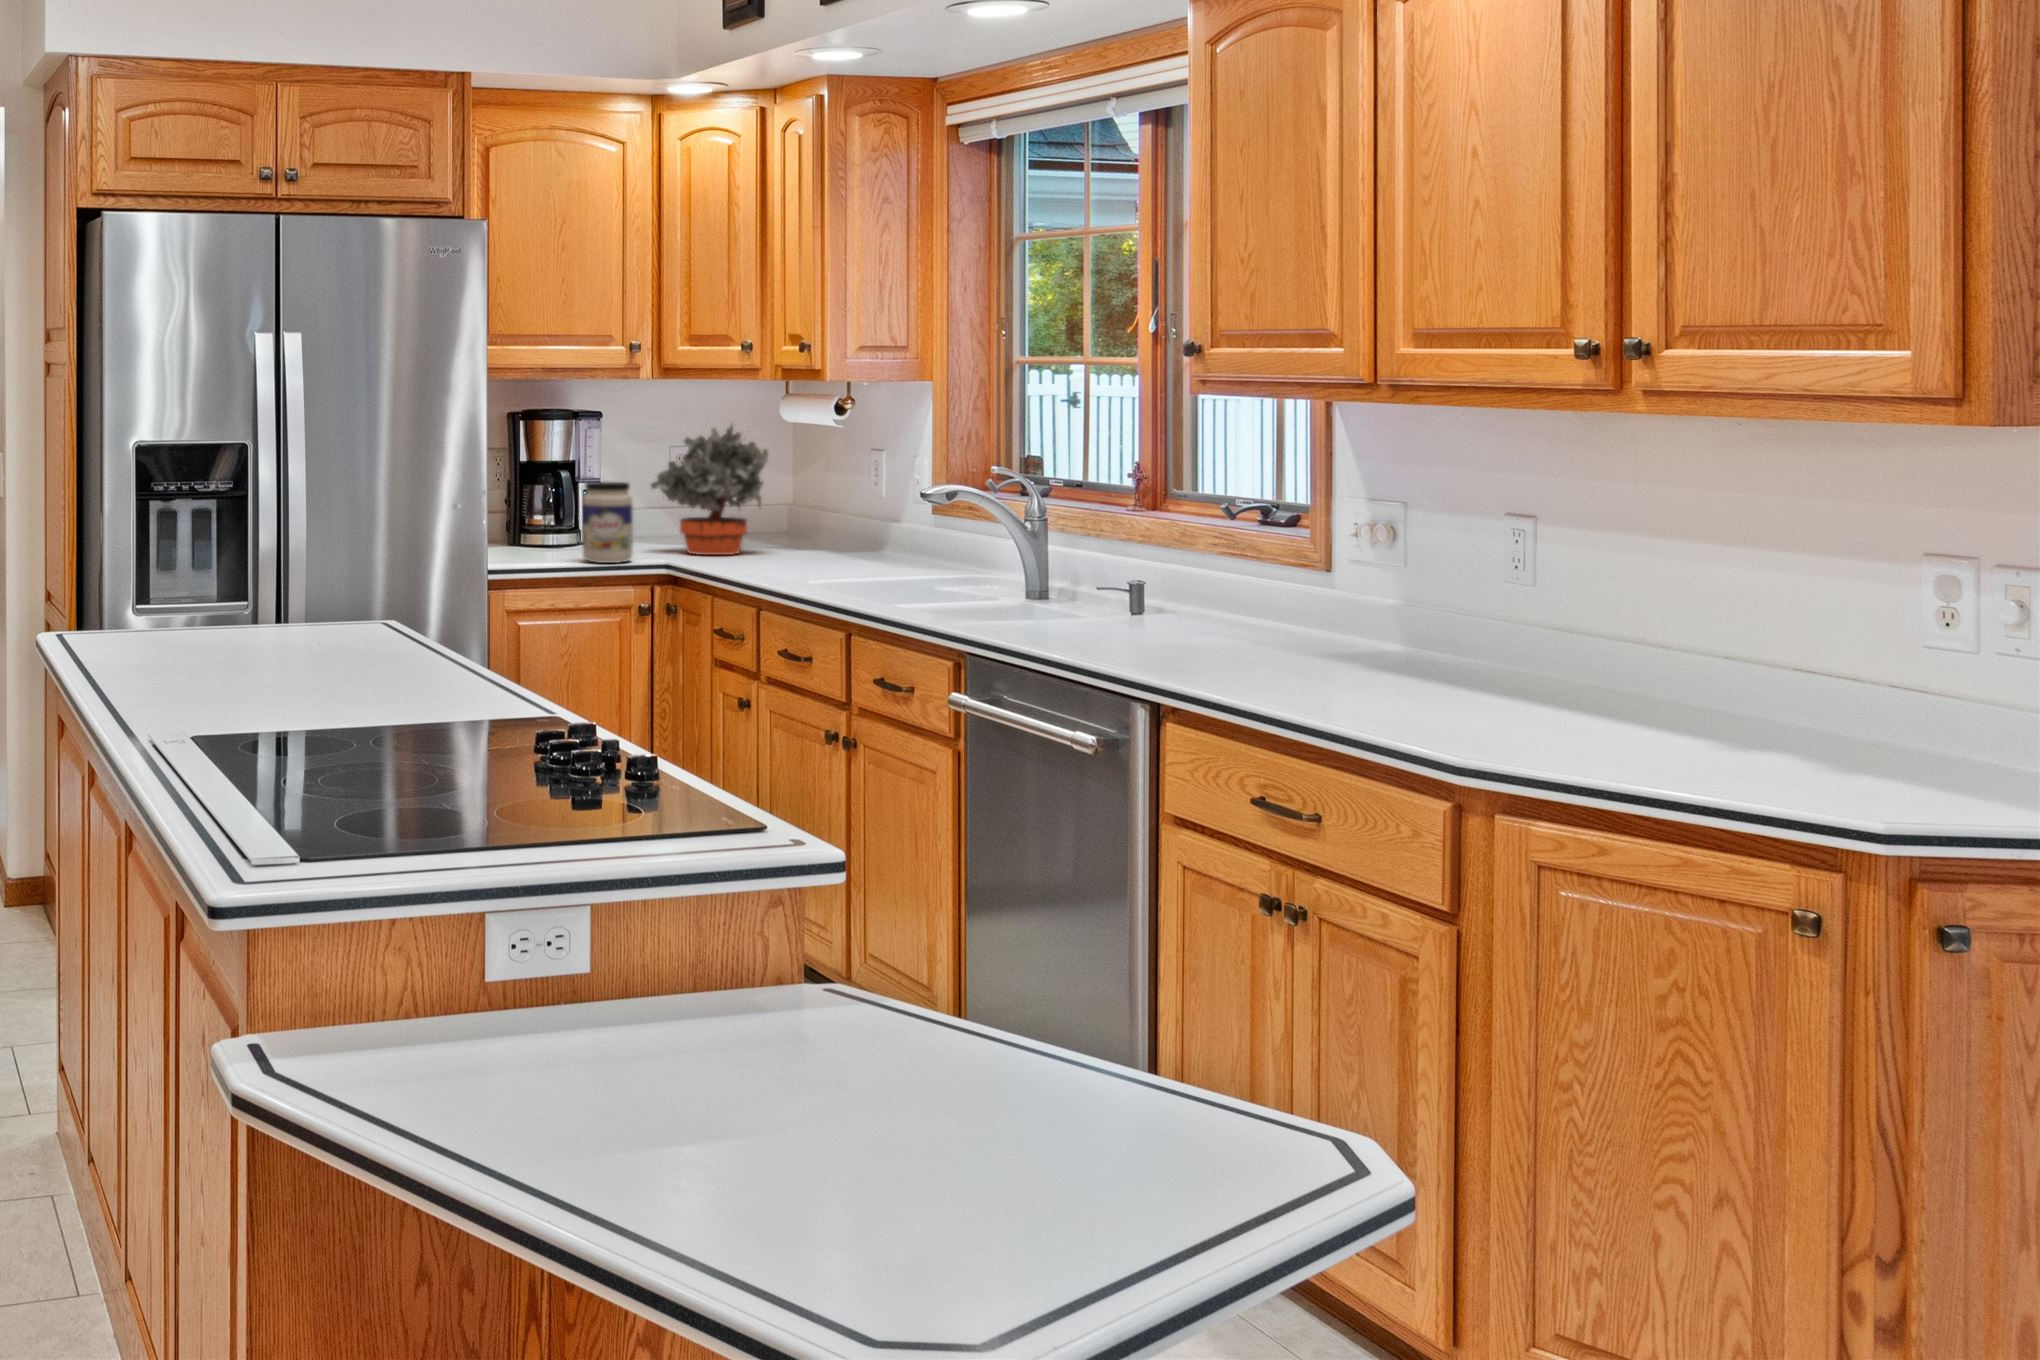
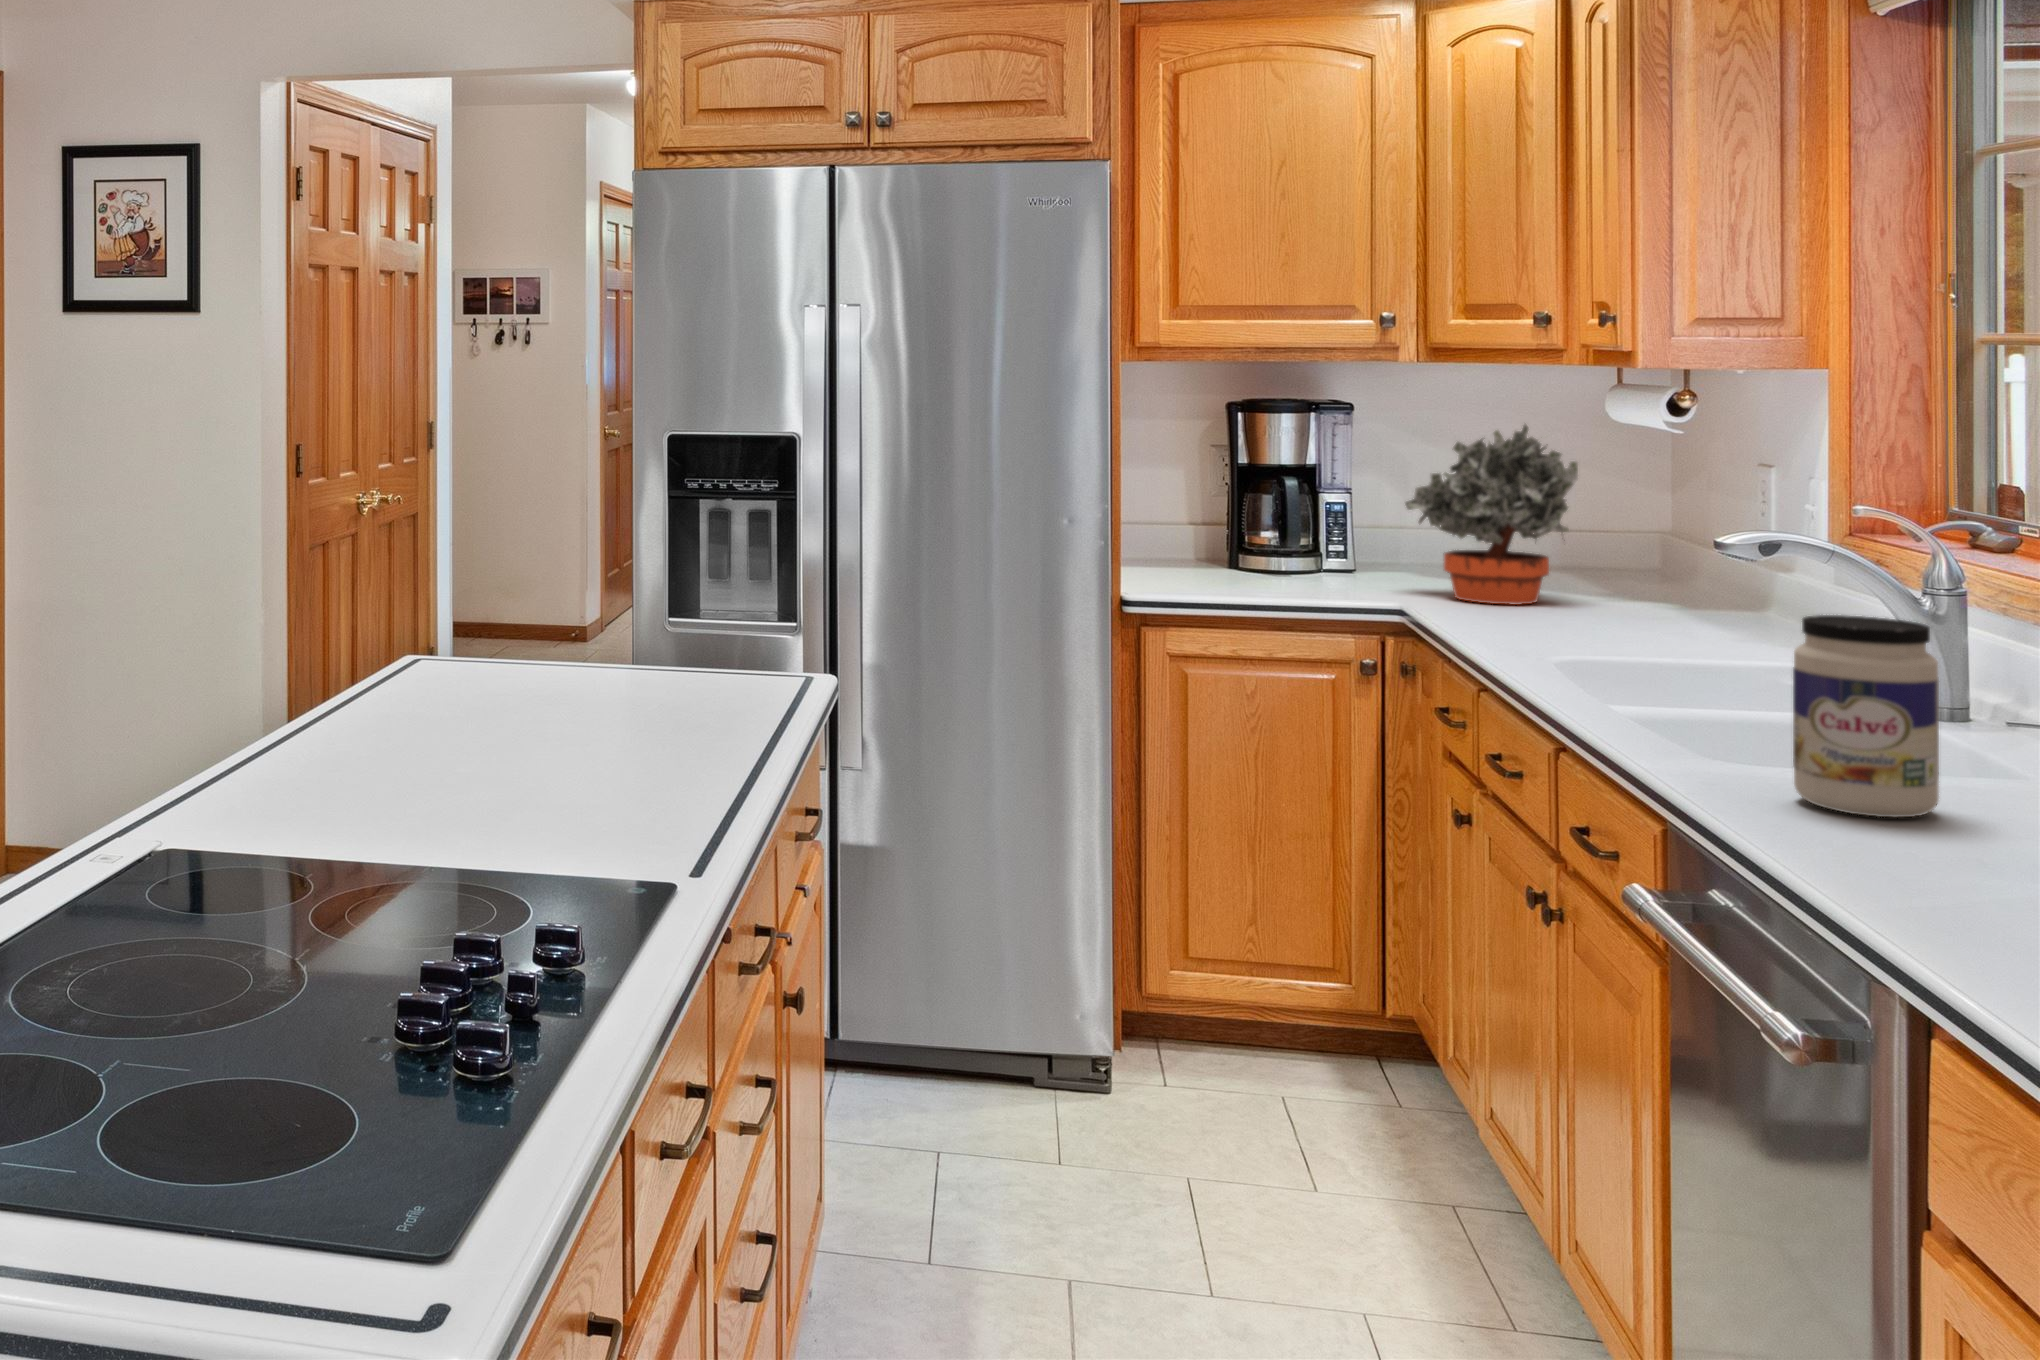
jar: present [582,482,633,563] -> present [1793,615,1939,817]

